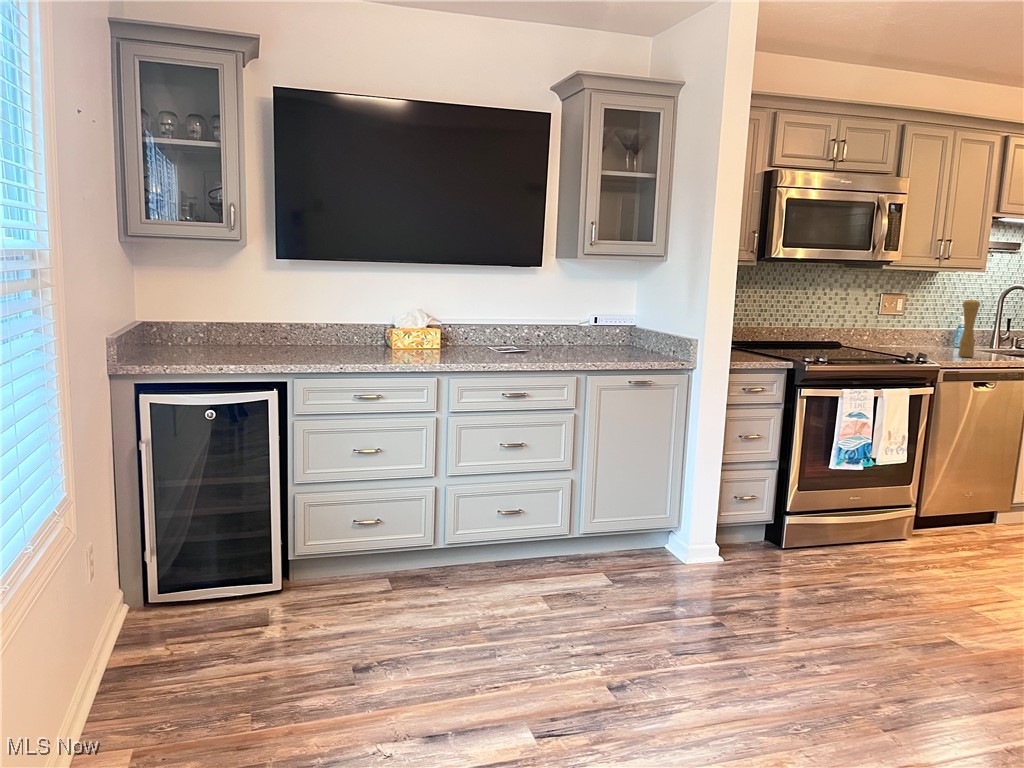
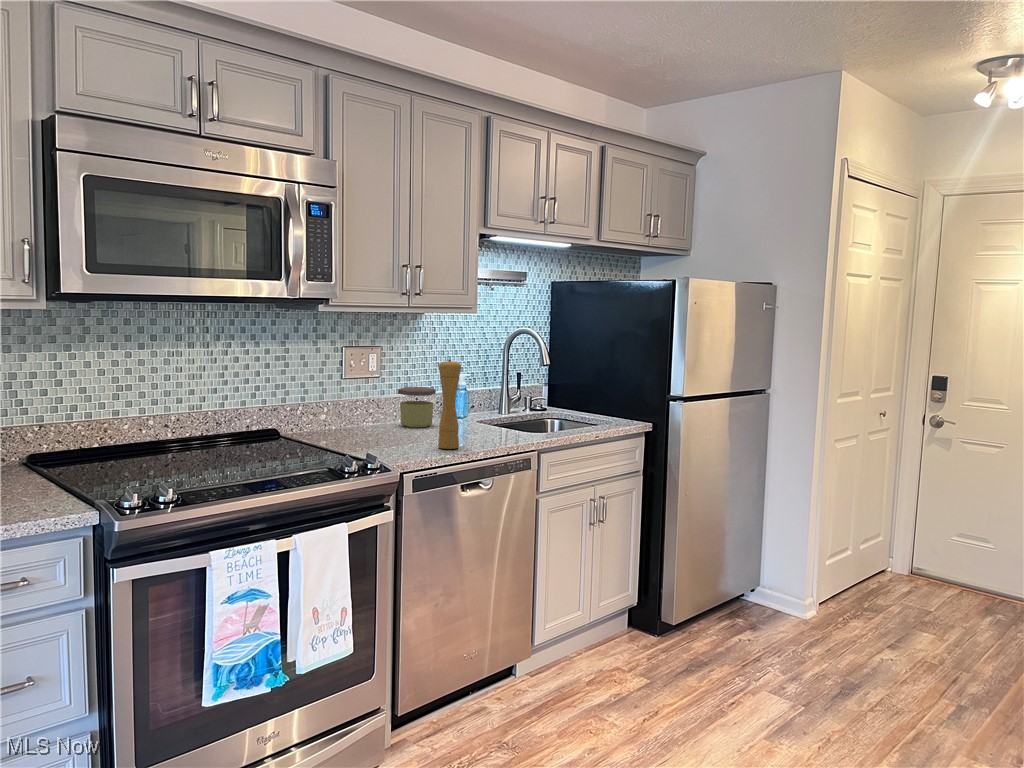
jar: none [917,323,946,350] -> present [398,387,436,427]

